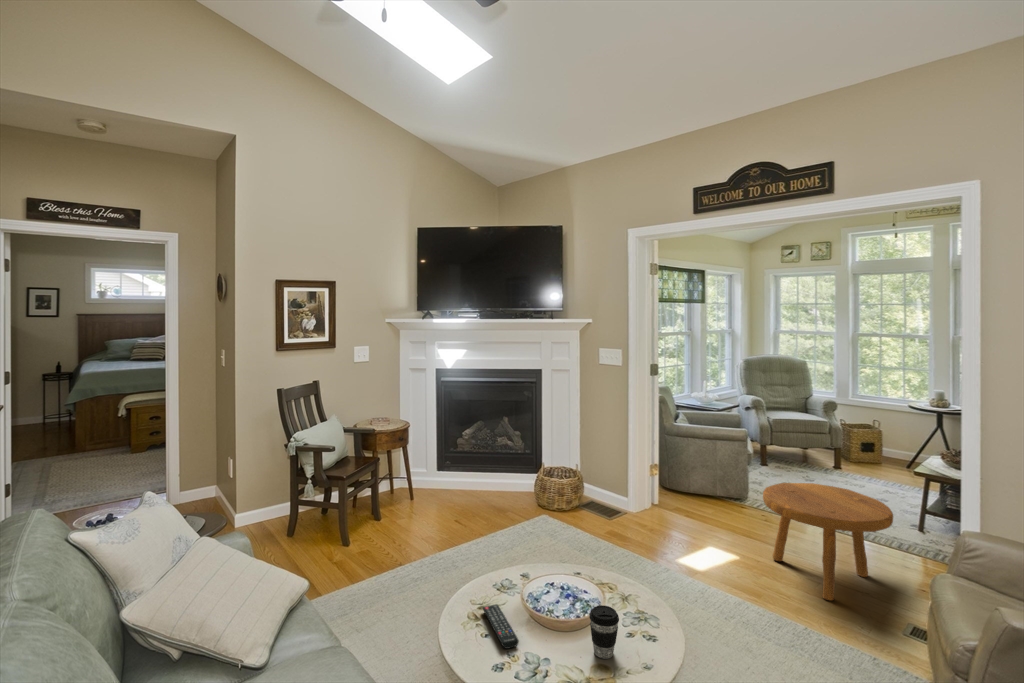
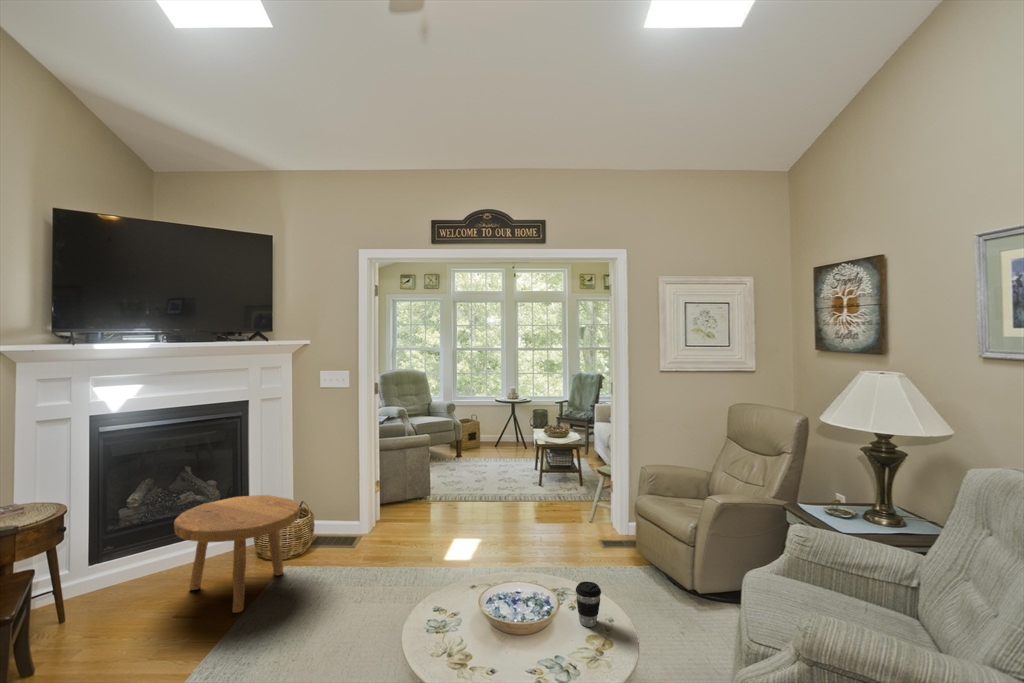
footstool: present [763,483,893,601] -> present [174,495,300,613]
remote control: present [482,604,519,649] -> none [467,637,537,663]

